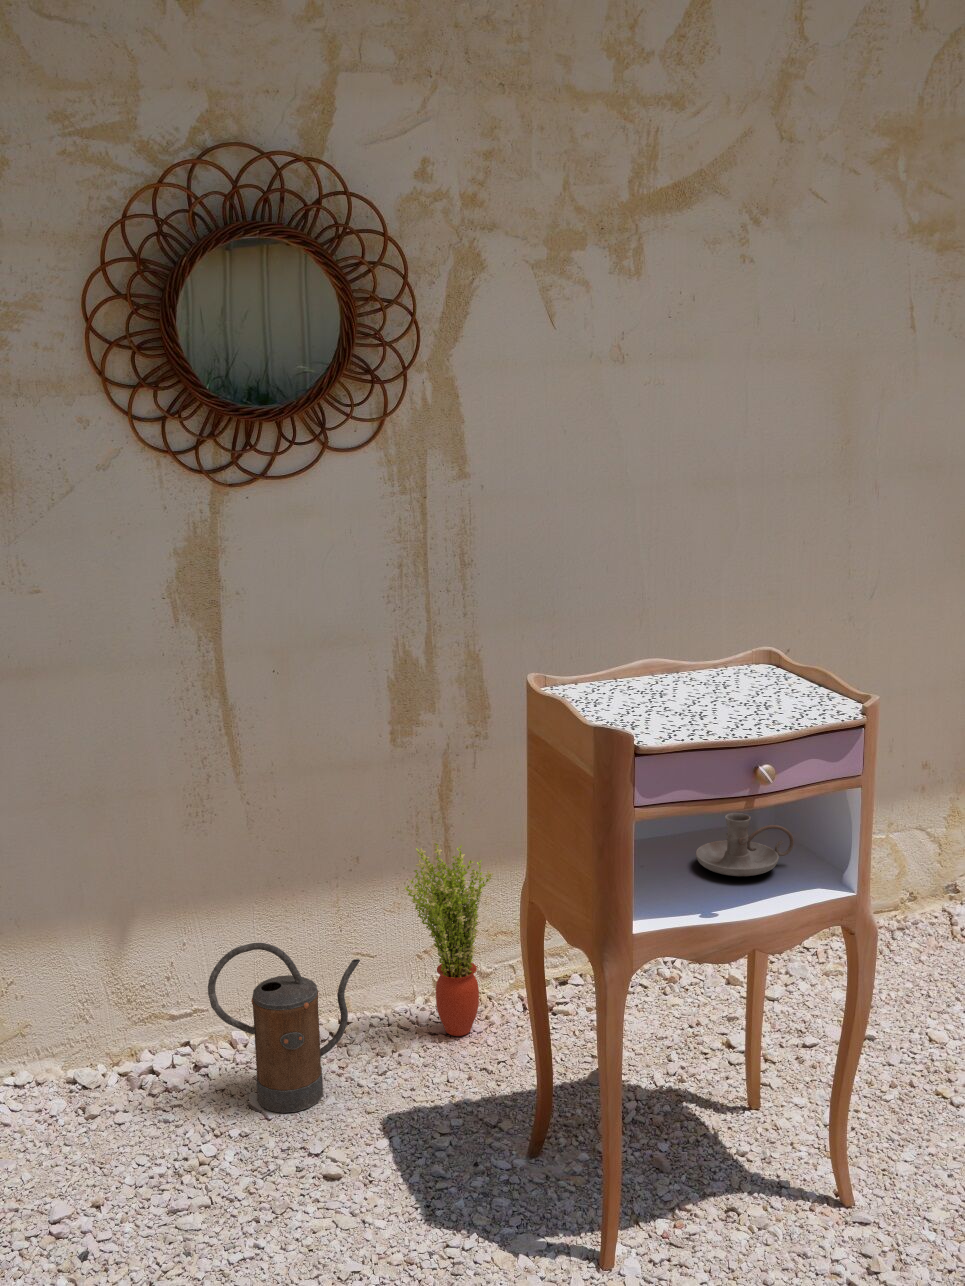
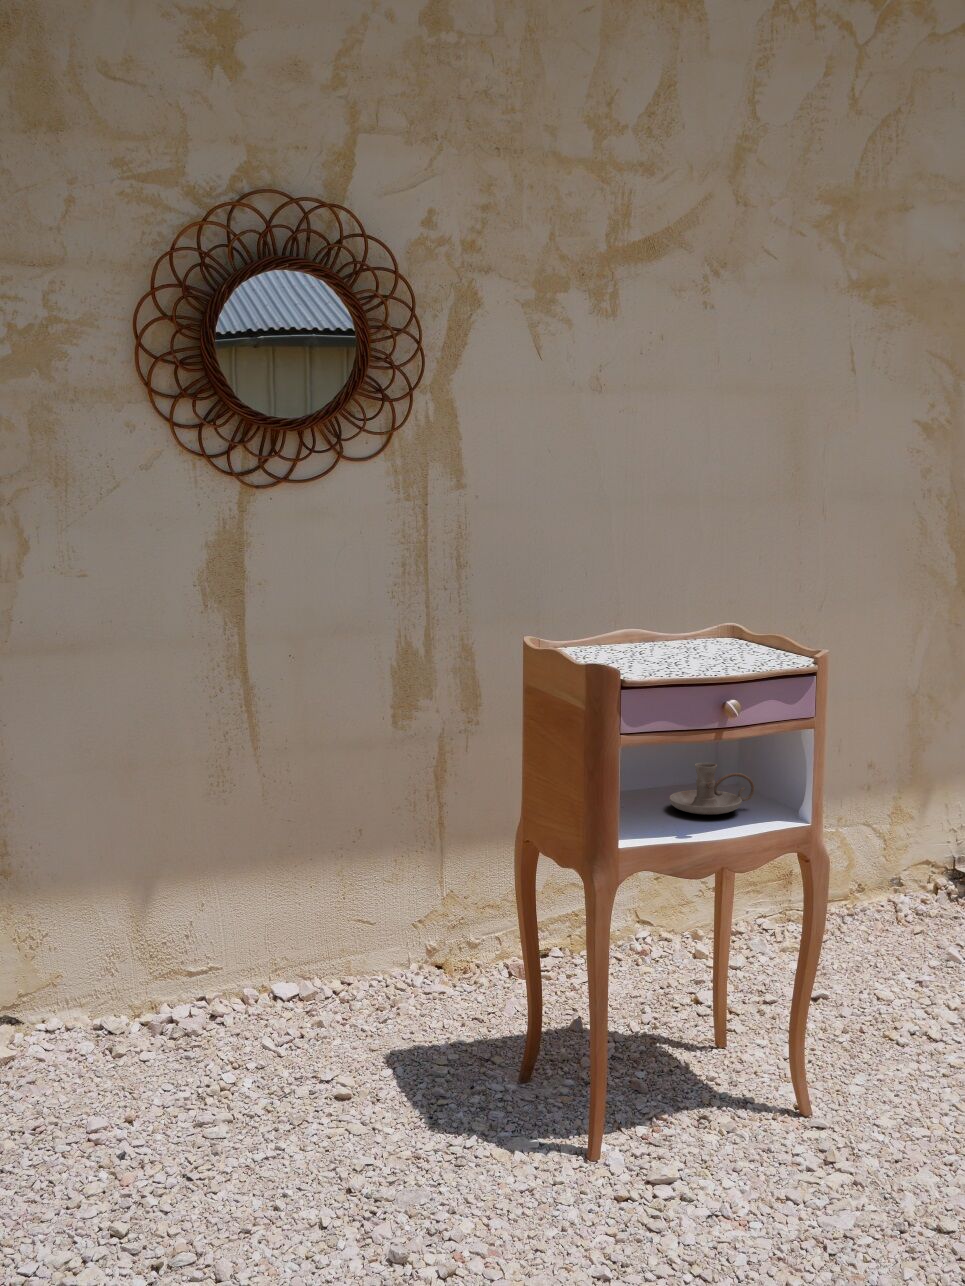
potted plant: present [405,843,493,1036] -> none [404,815,485,995]
watering can: present [208,943,360,1113] -> none [228,894,366,1052]

